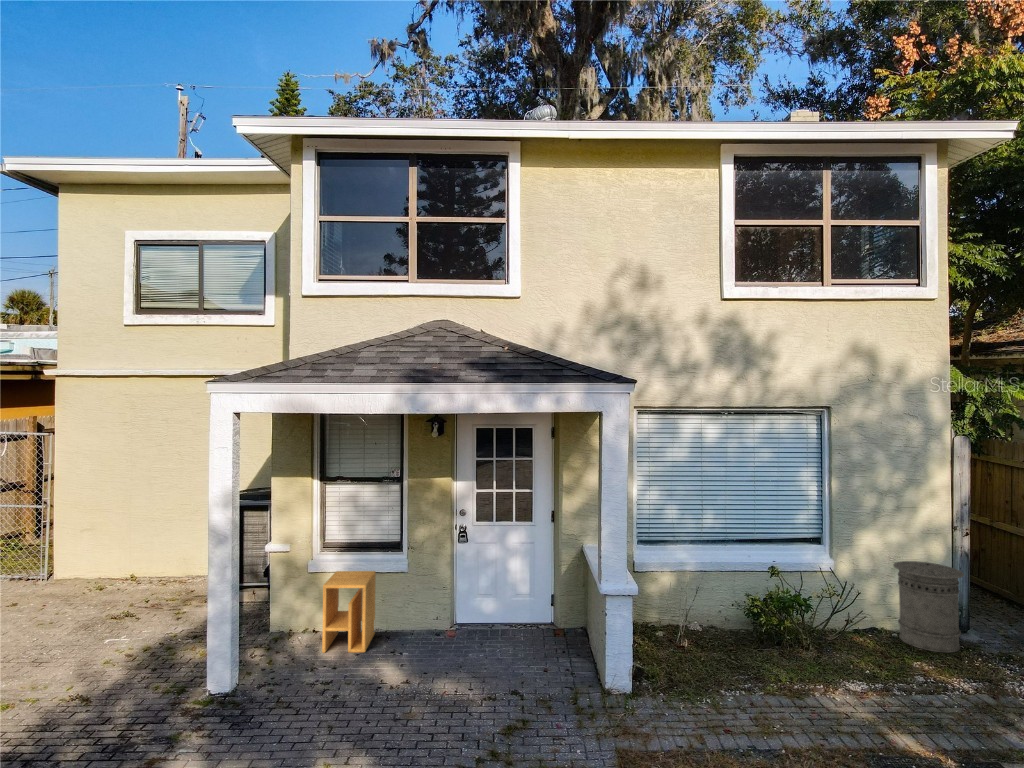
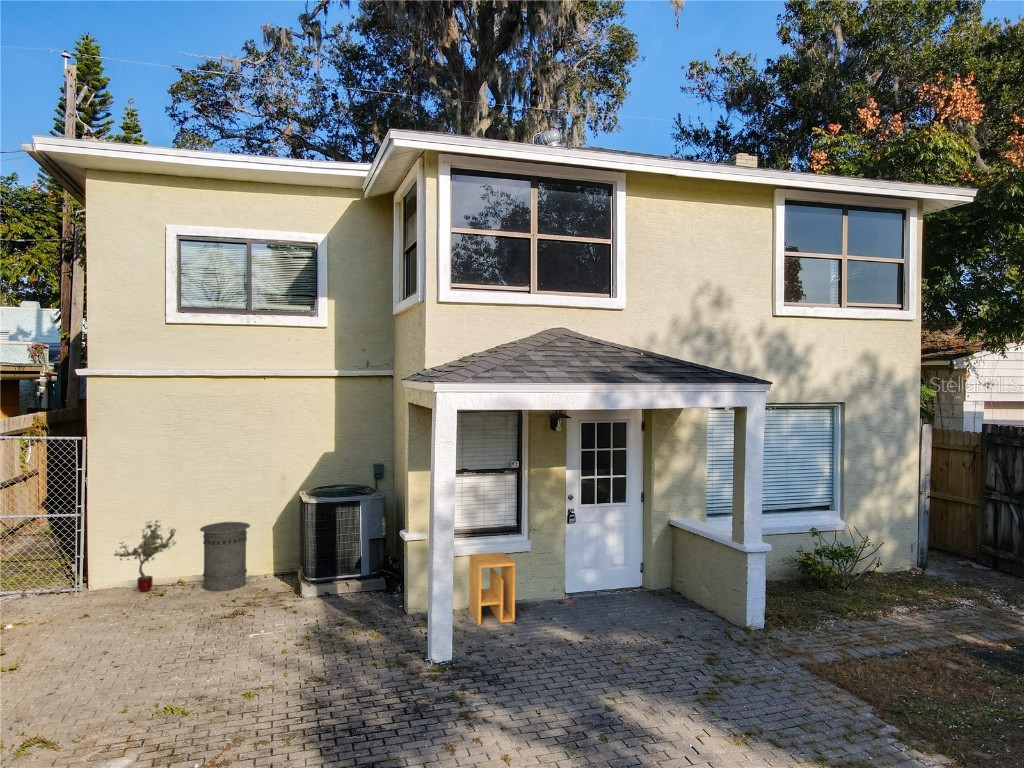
potted tree: none [57,517,114,585] -> present [114,520,176,592]
trash can: present [894,561,964,652] -> present [200,522,250,591]

